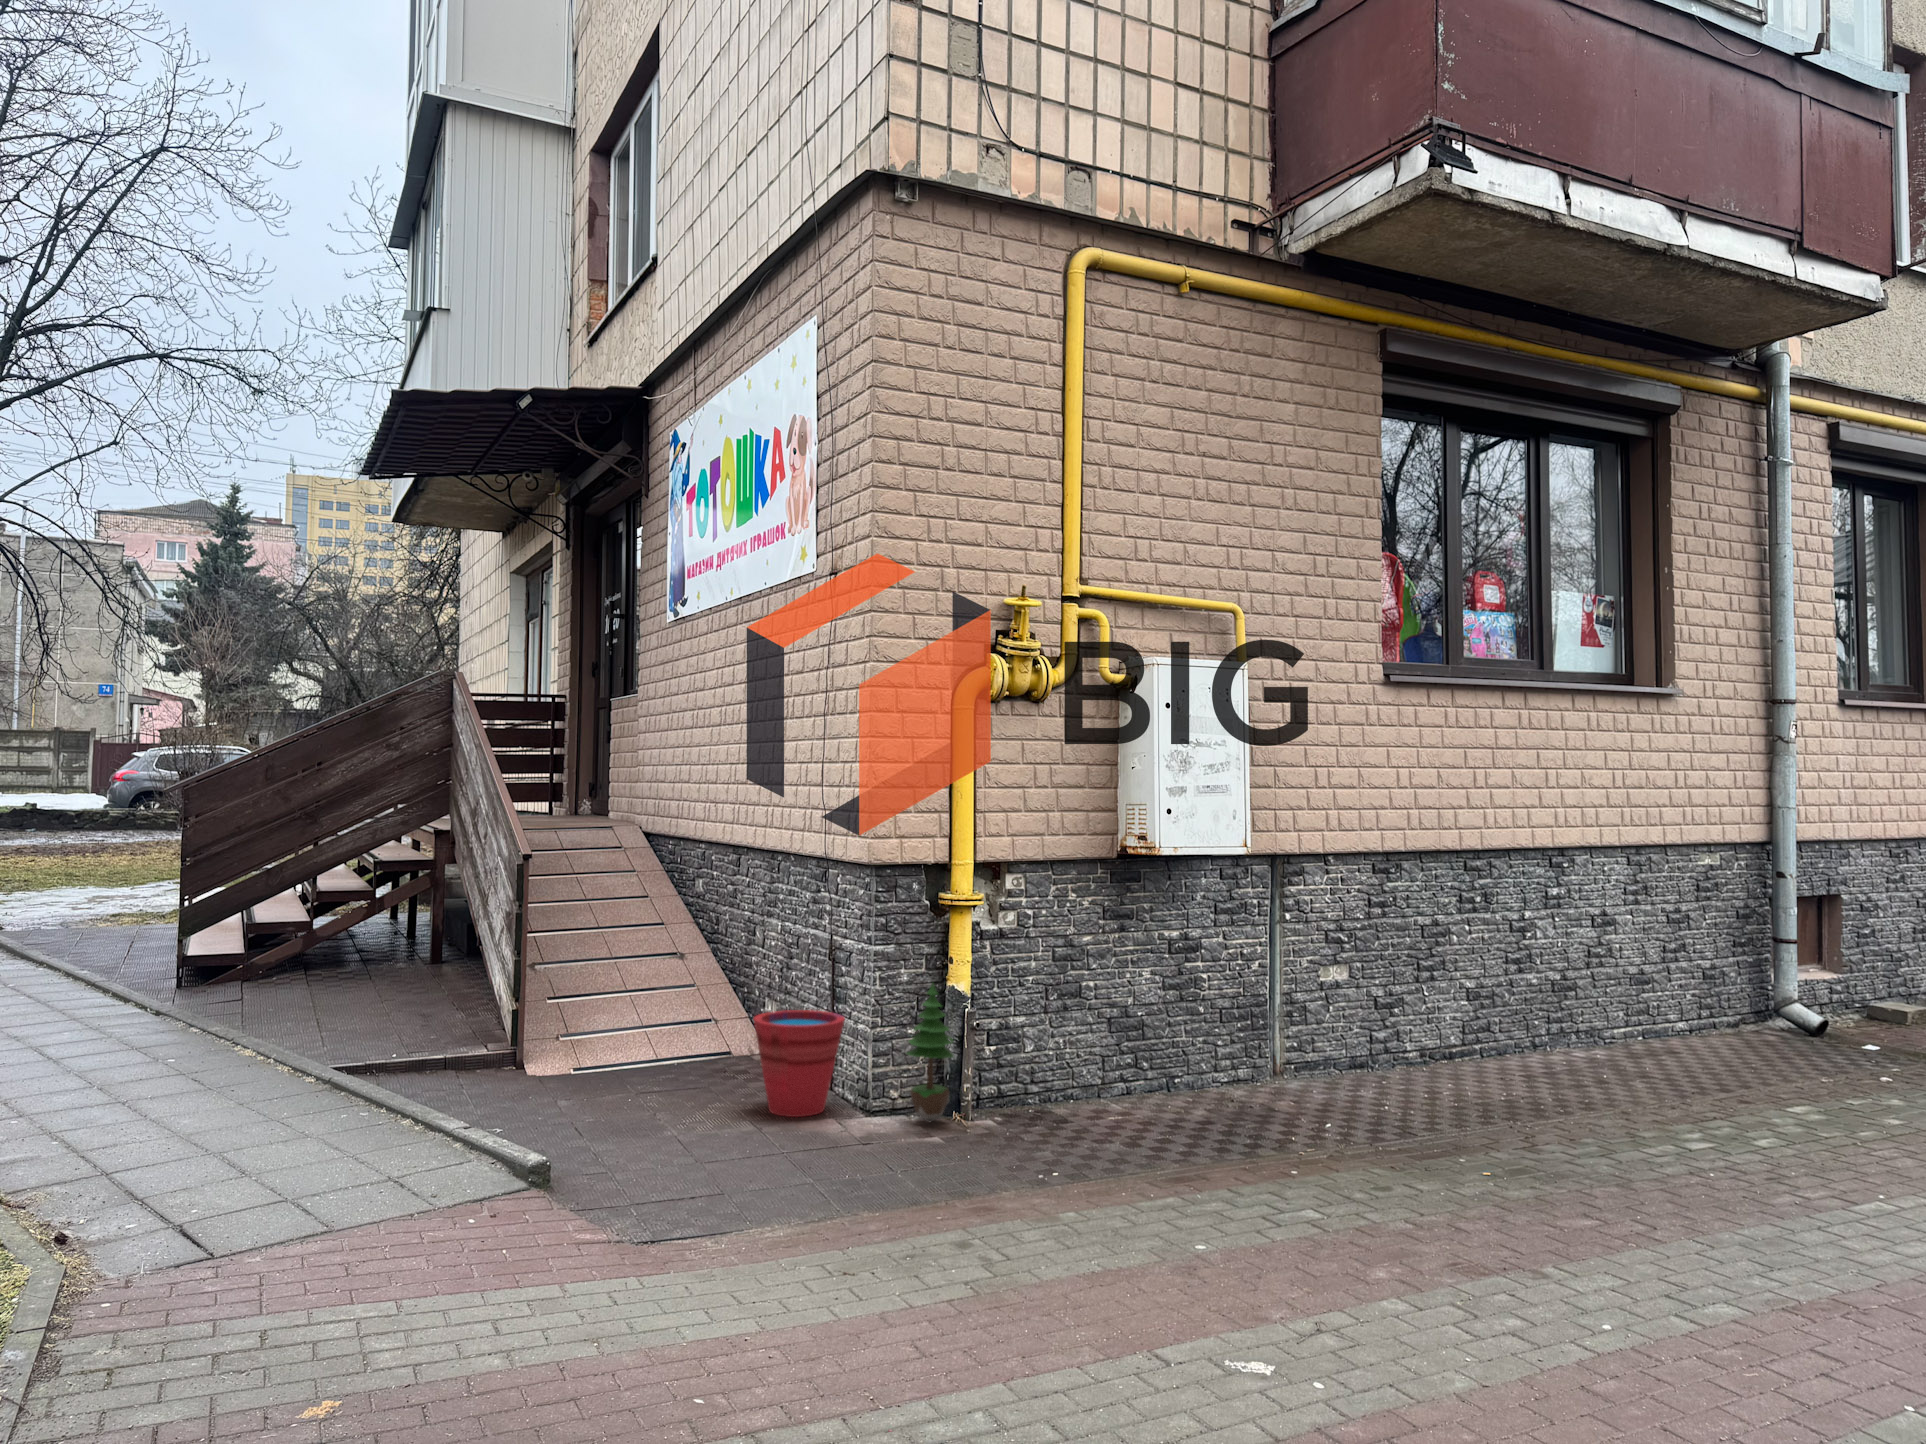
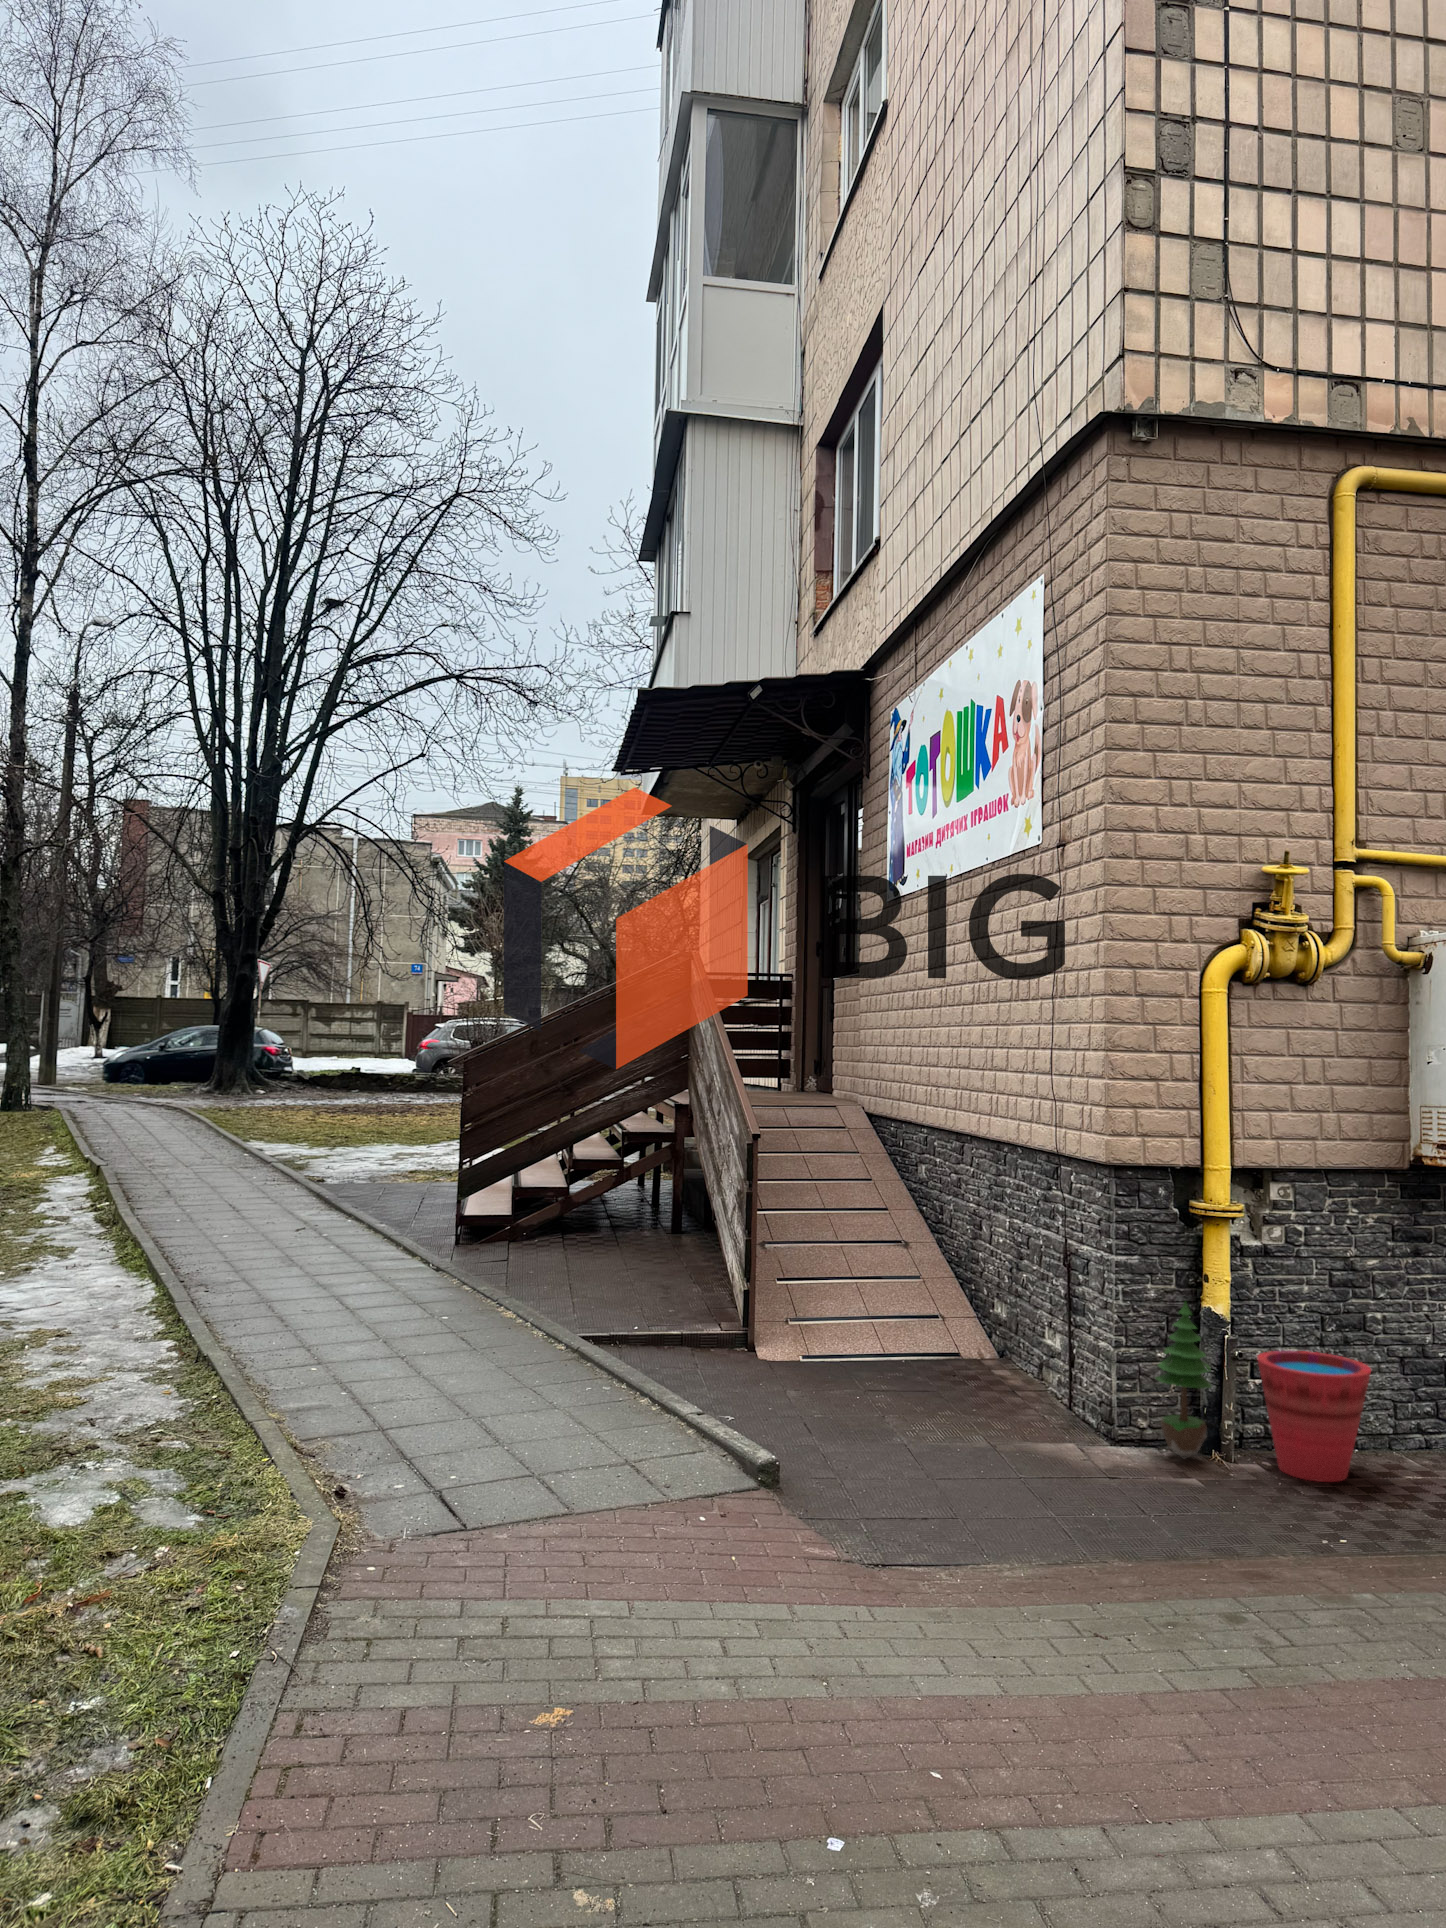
bucket: present [754,1010,845,1117] -> present [1257,1350,1371,1482]

